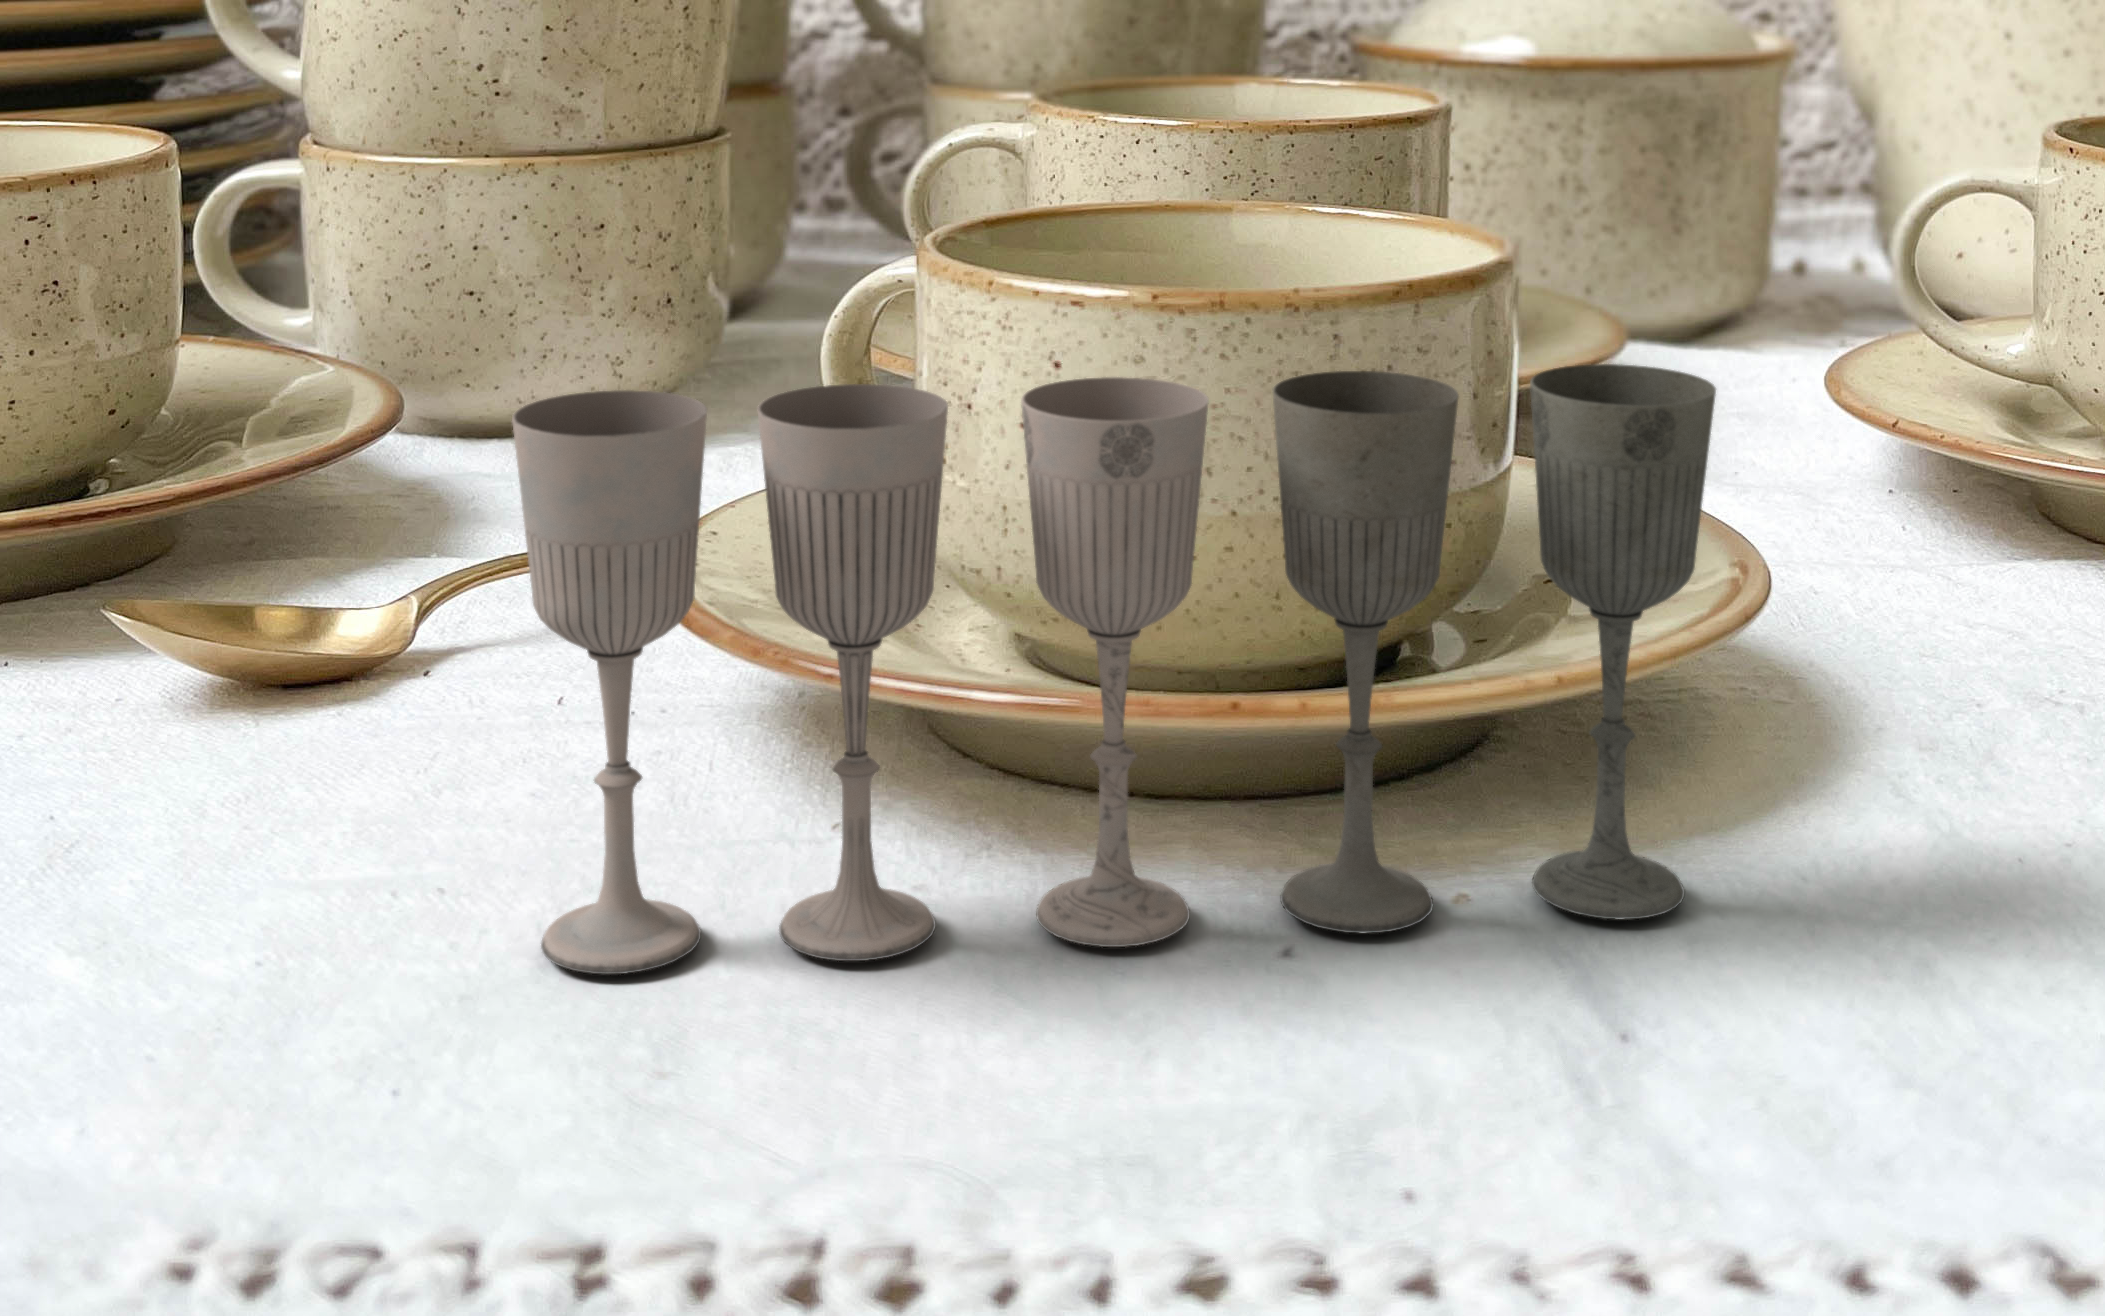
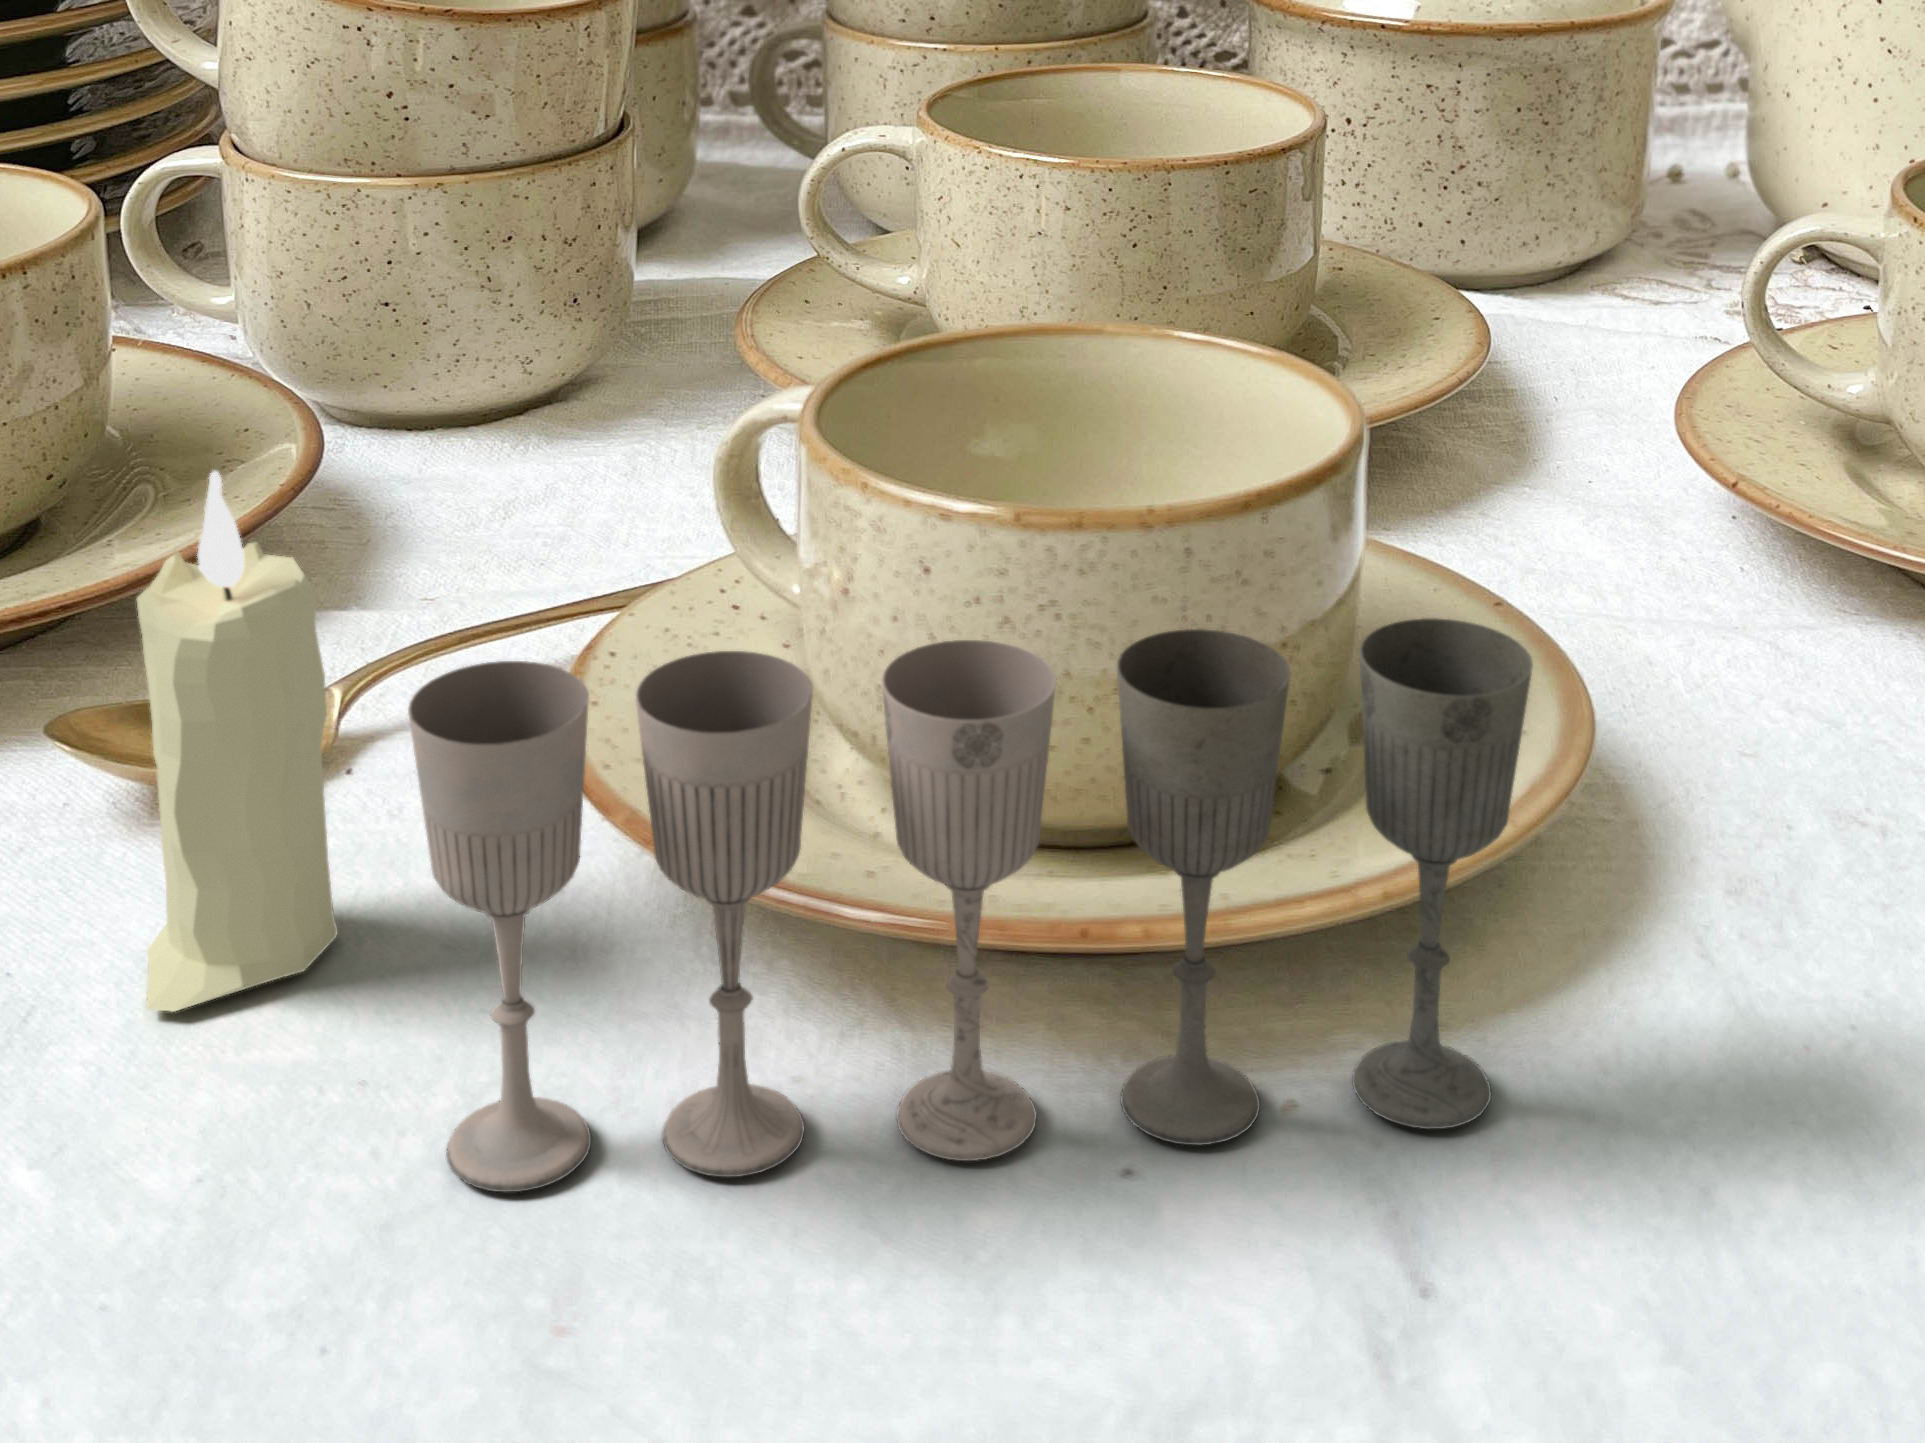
candle: none [209,237,420,843] -> present [137,471,338,1011]

